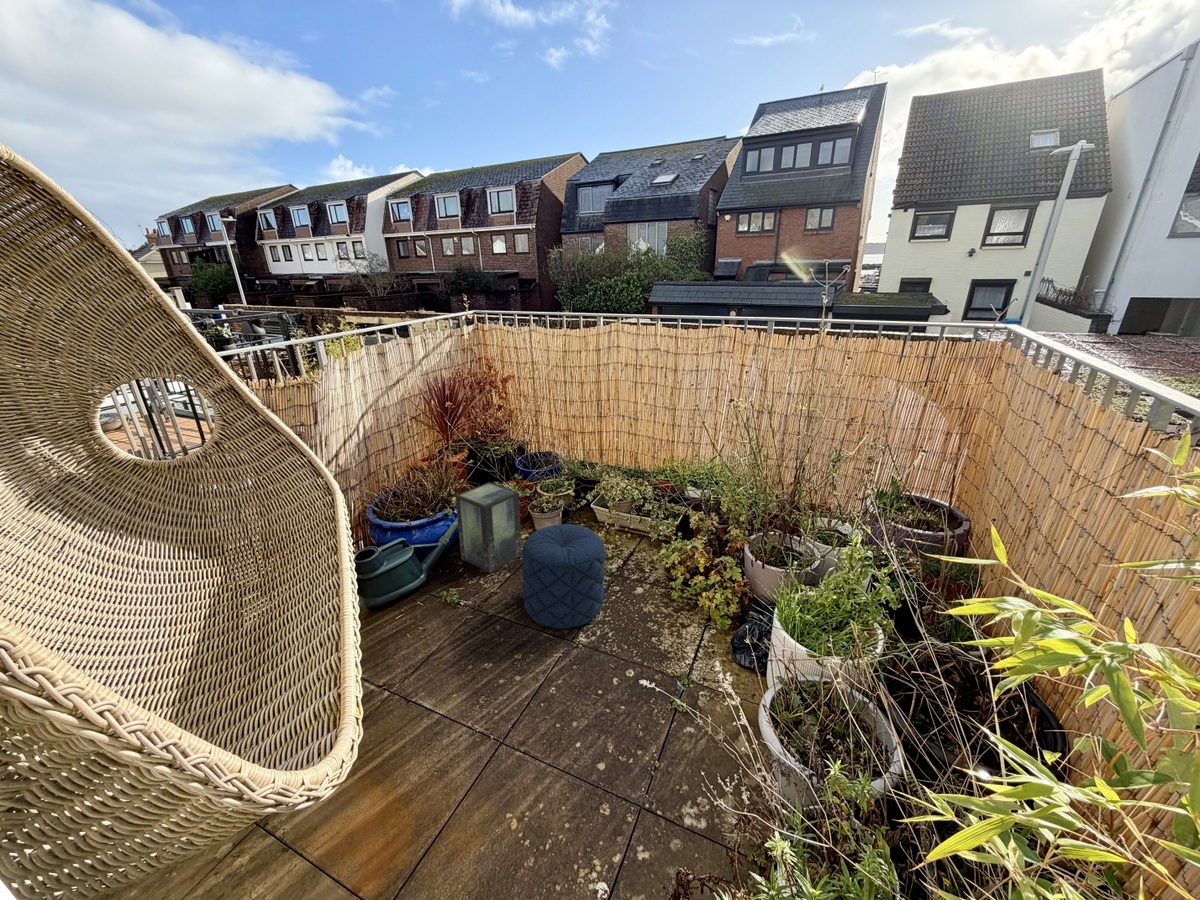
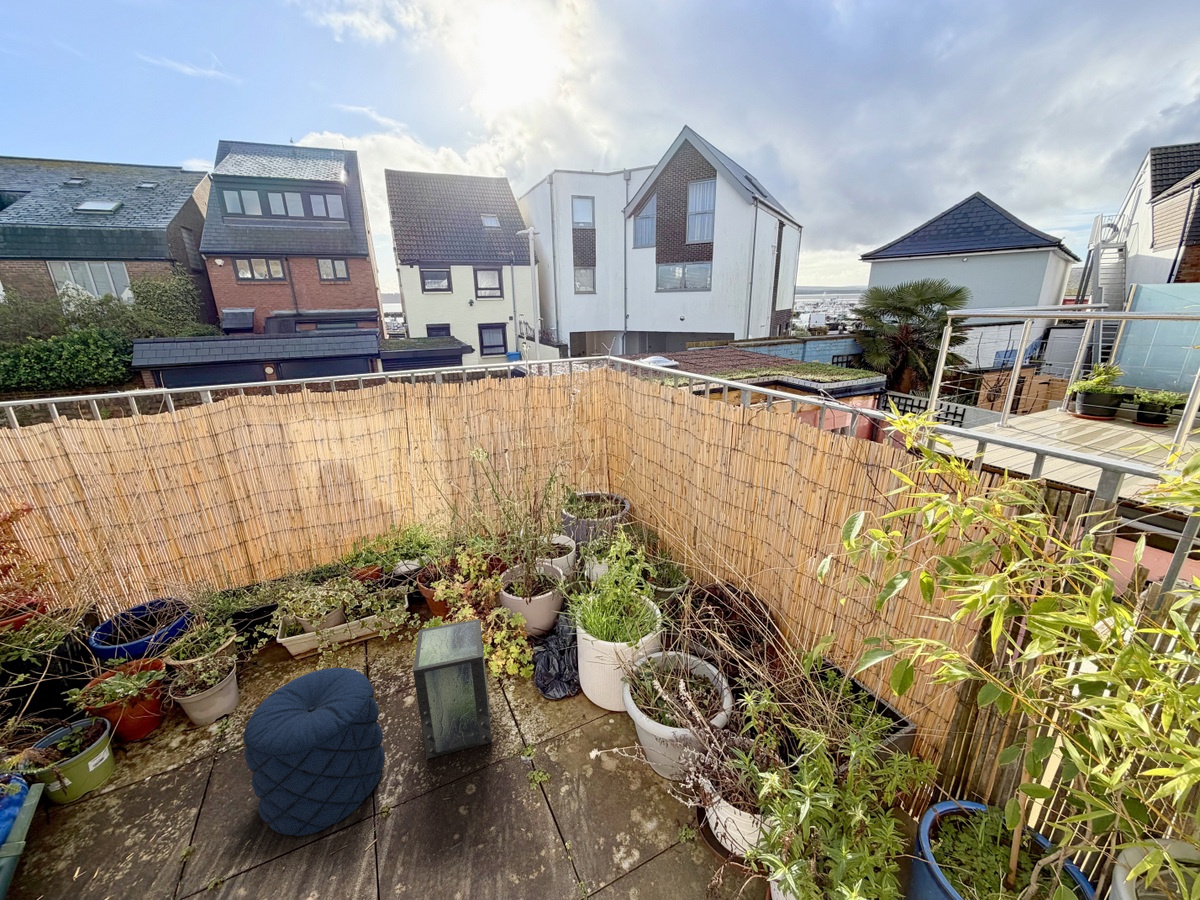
storage box: present [456,482,522,573] -> present [413,619,492,759]

